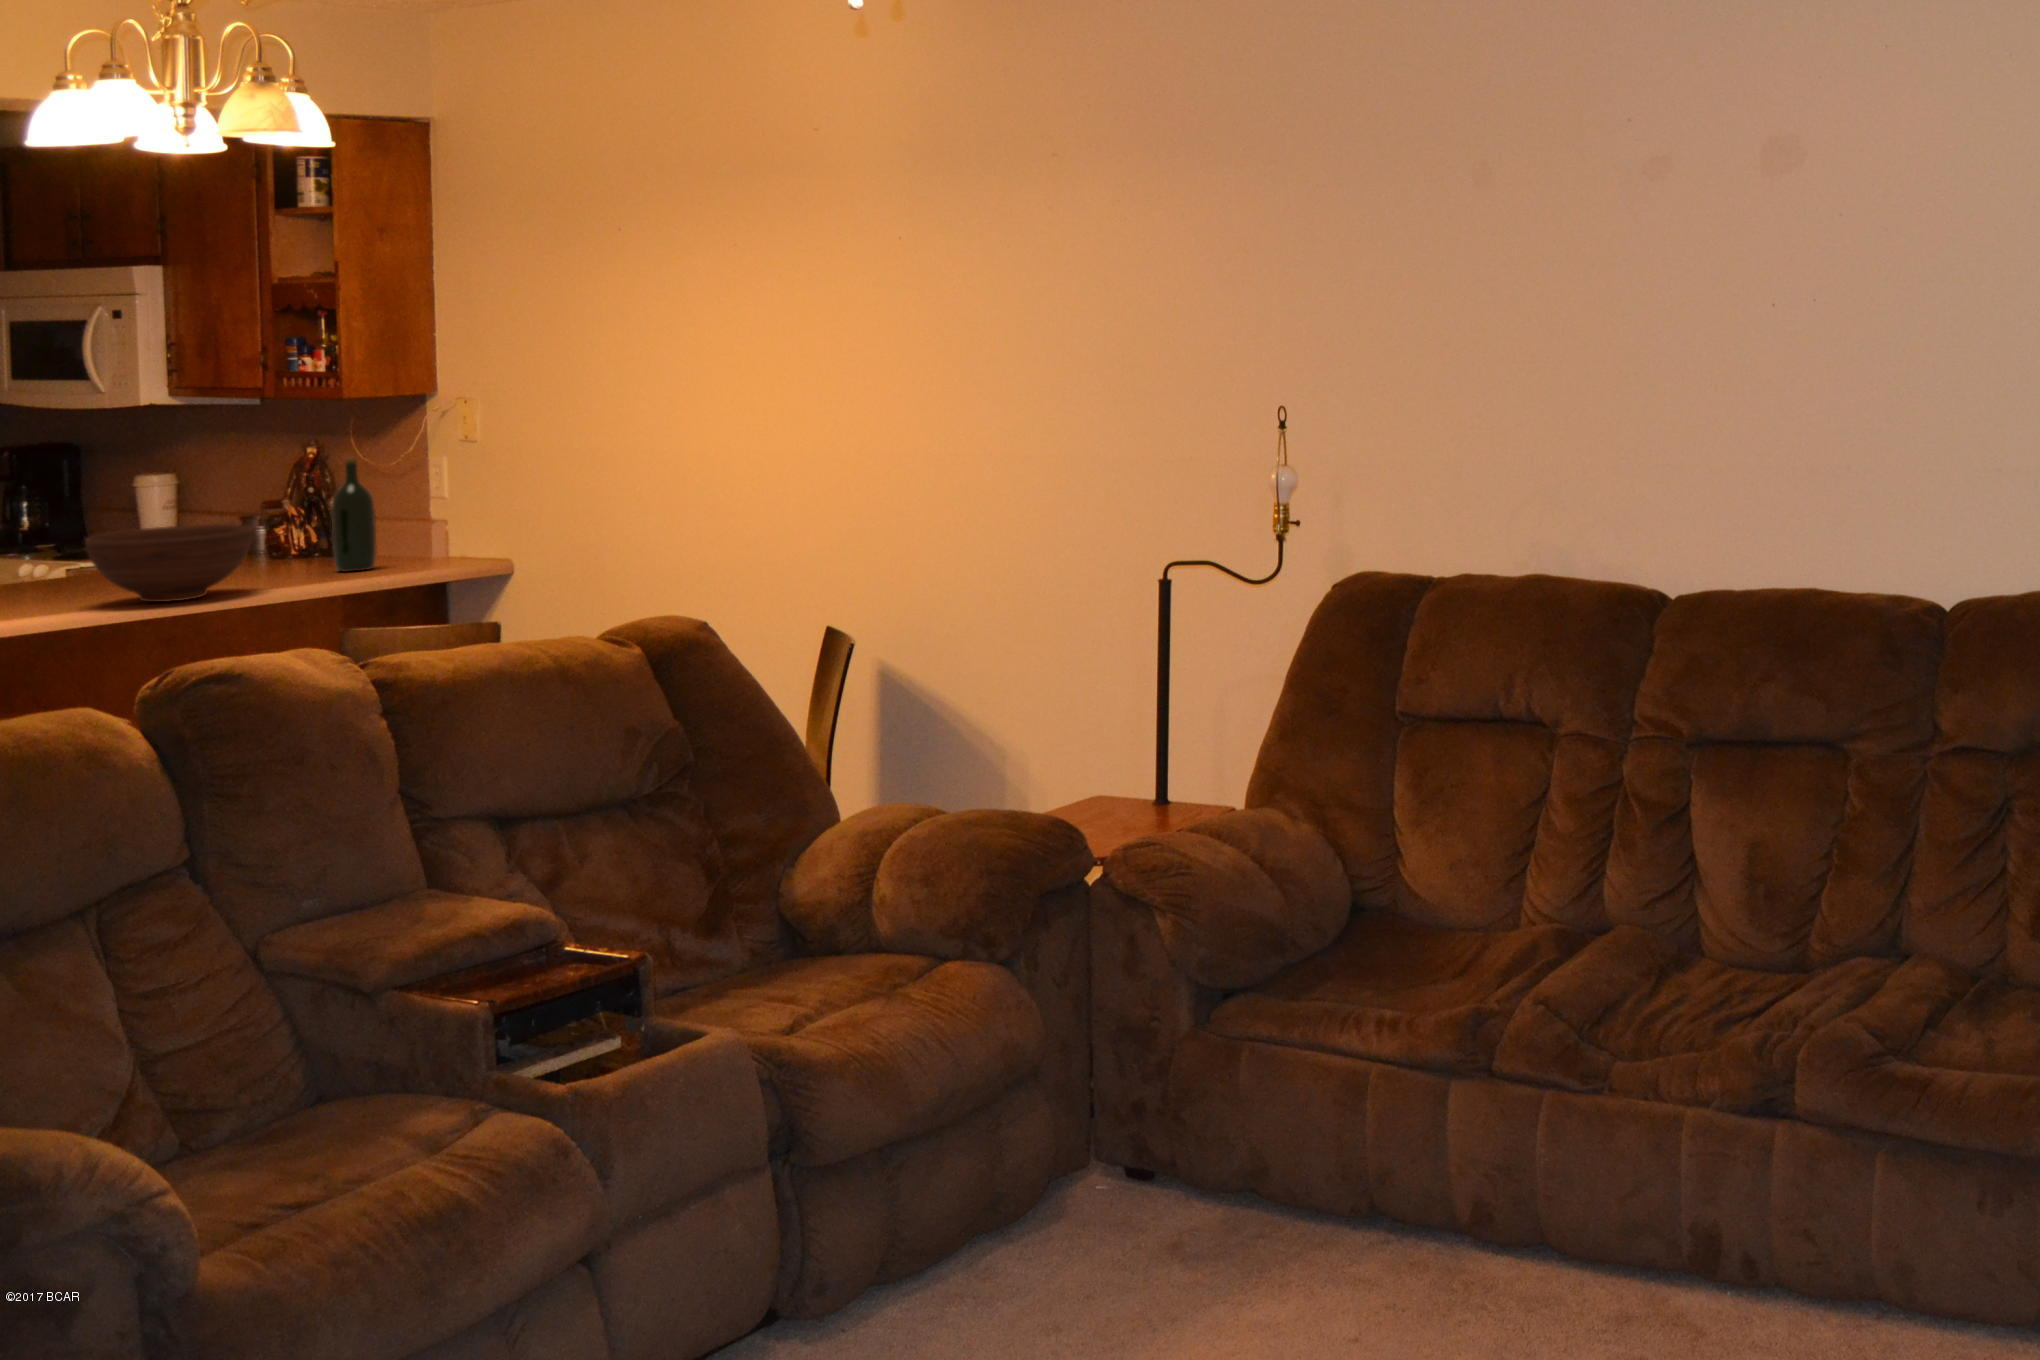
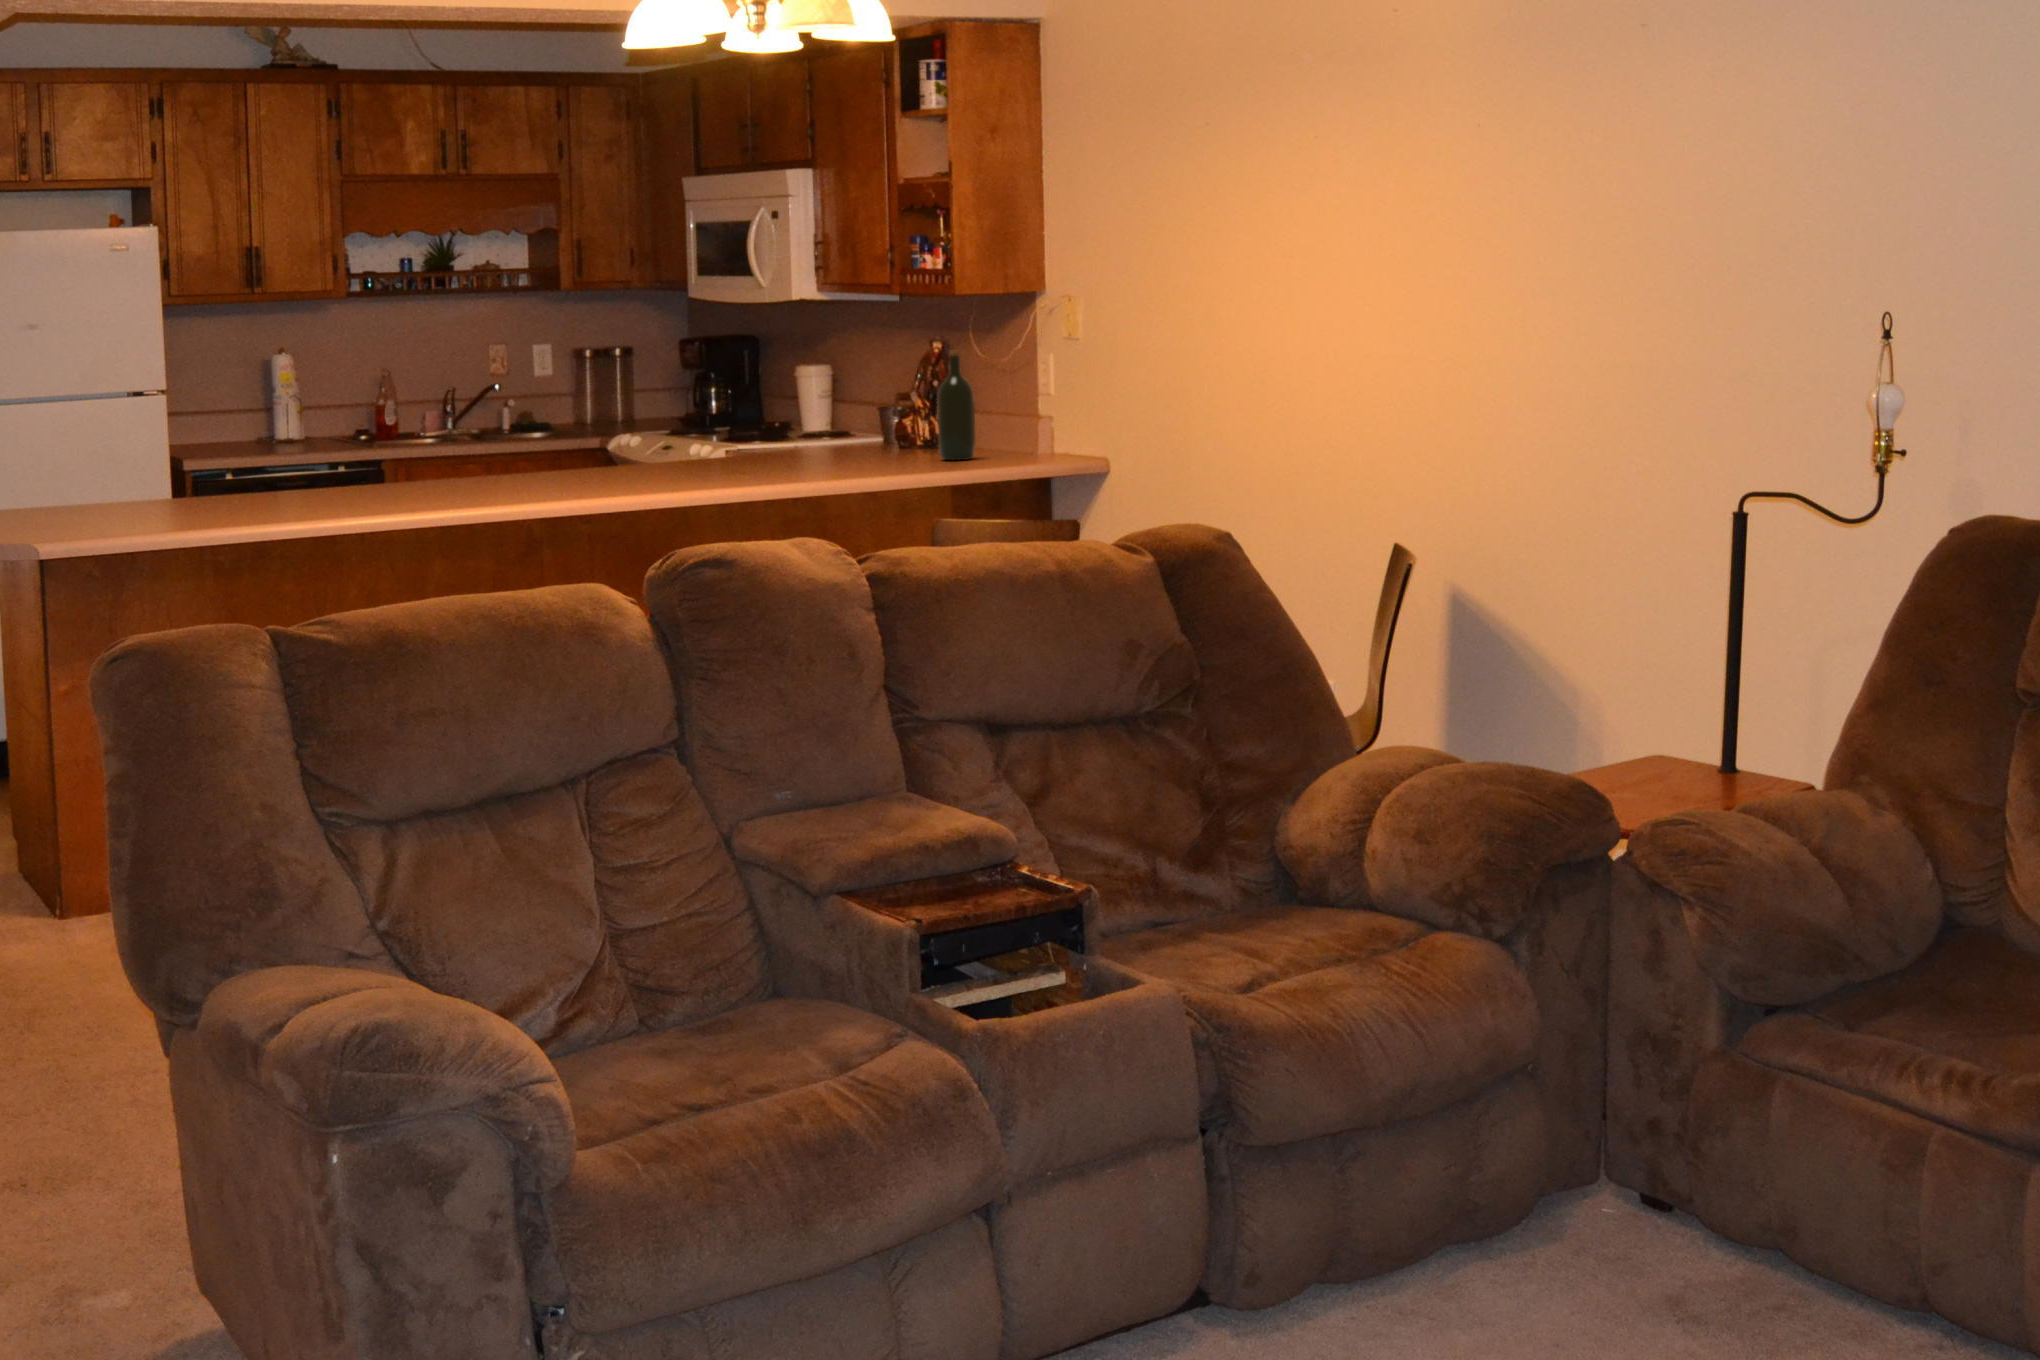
fruit bowl: present [85,524,253,602] -> none [730,409,864,478]

